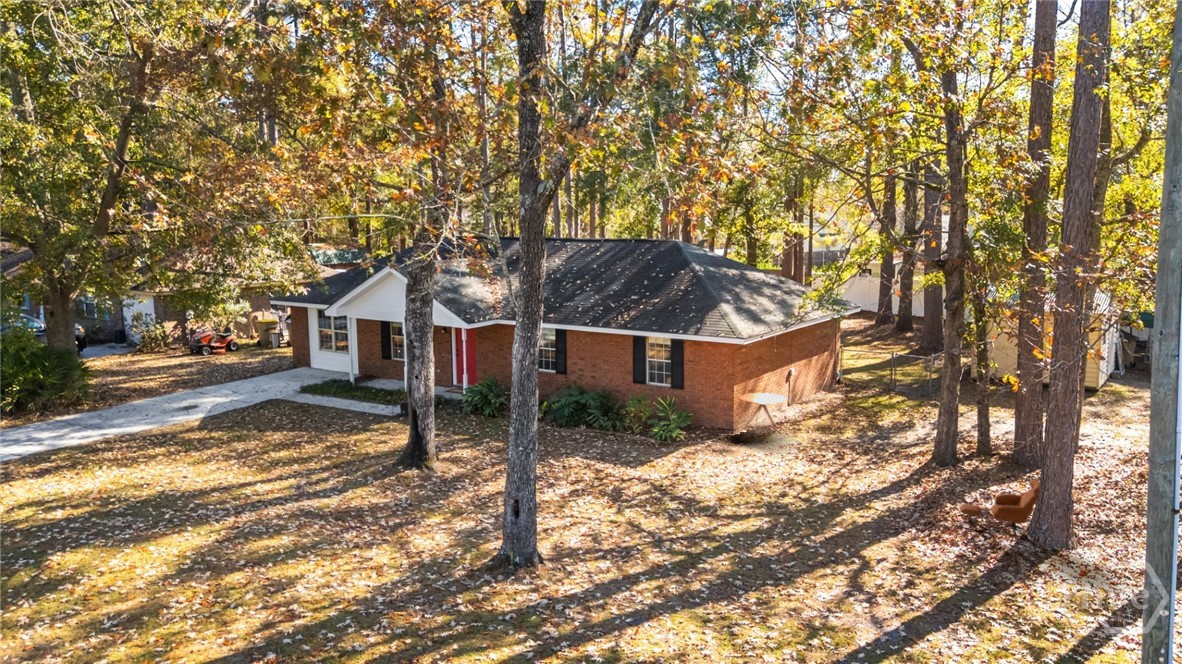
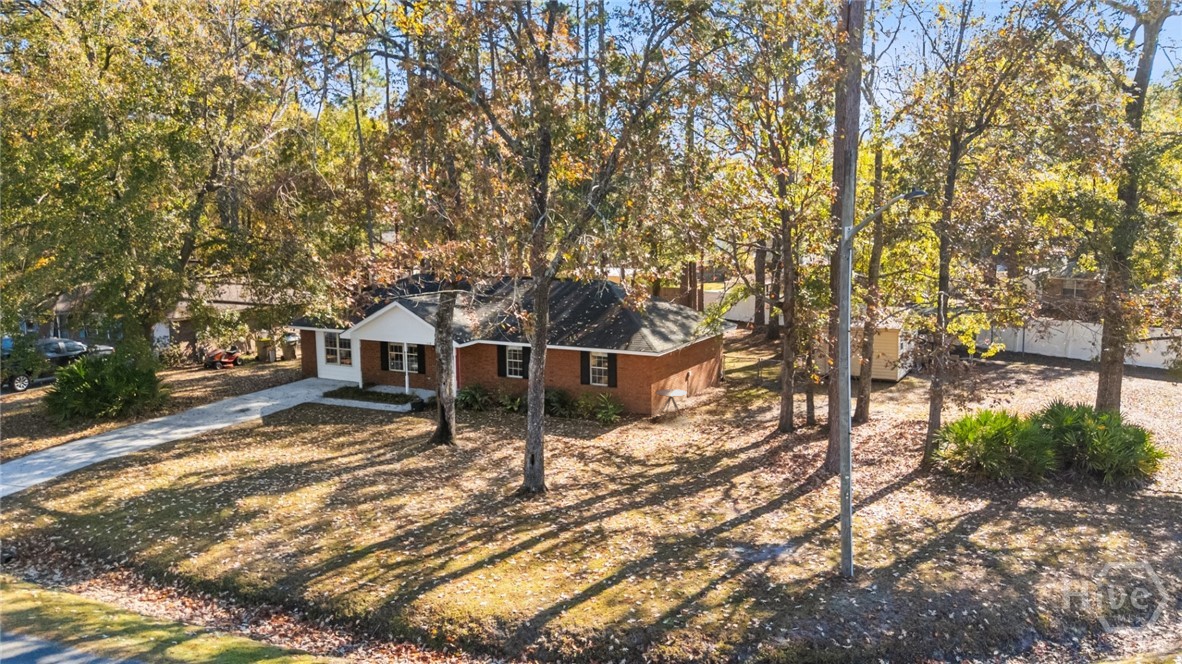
lounge chair: present [957,480,1040,537] -> none [785,436,831,469]

